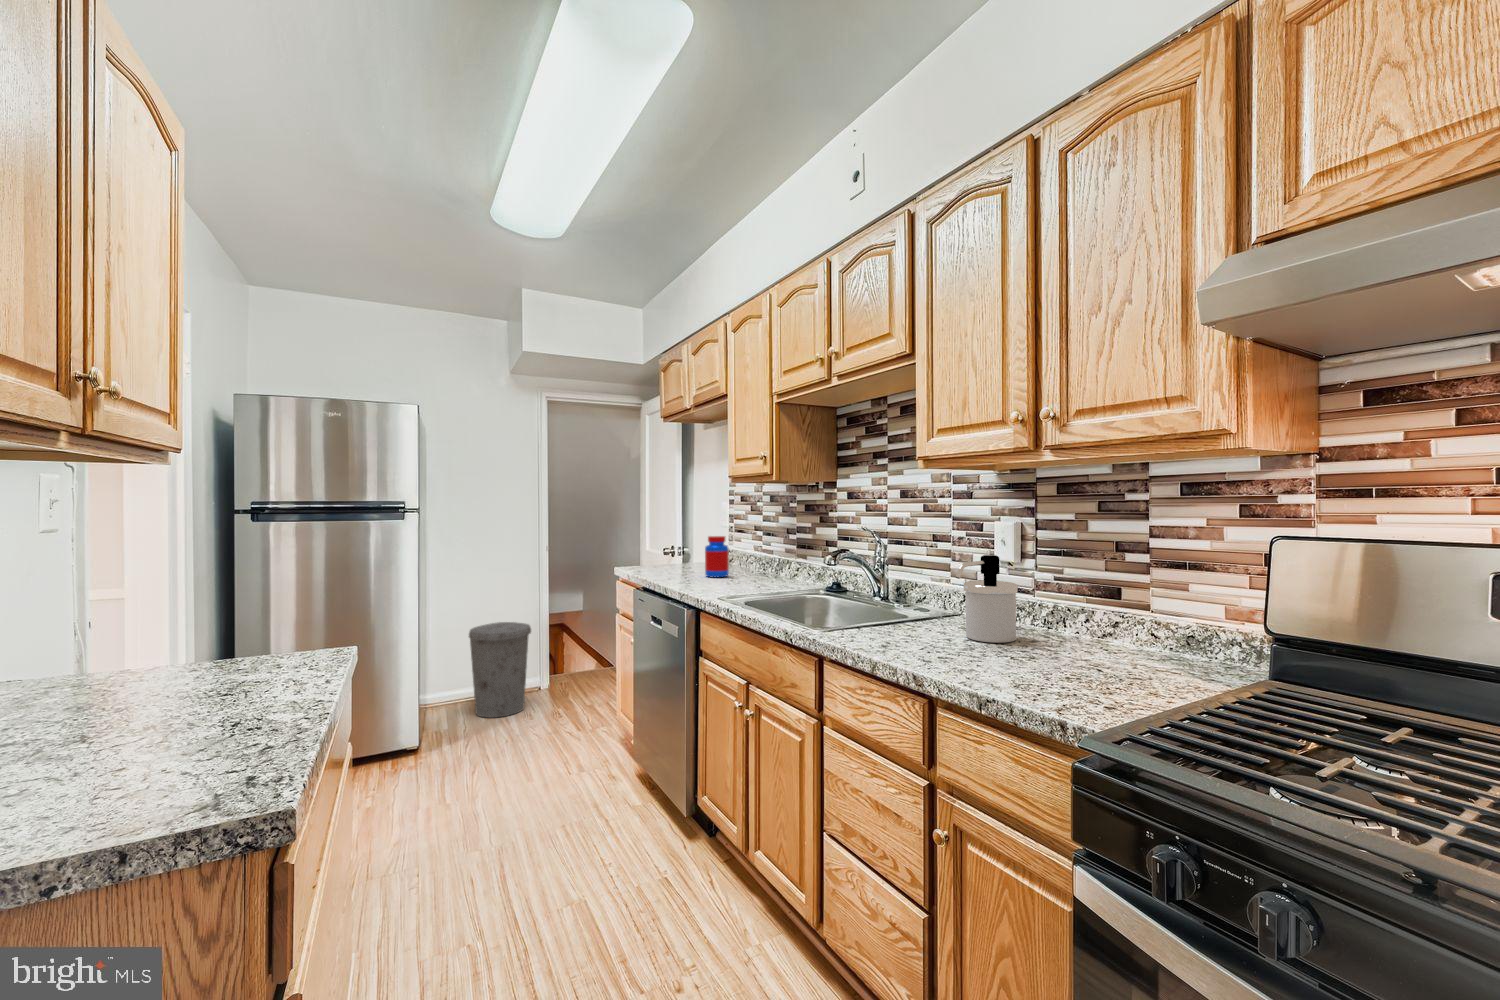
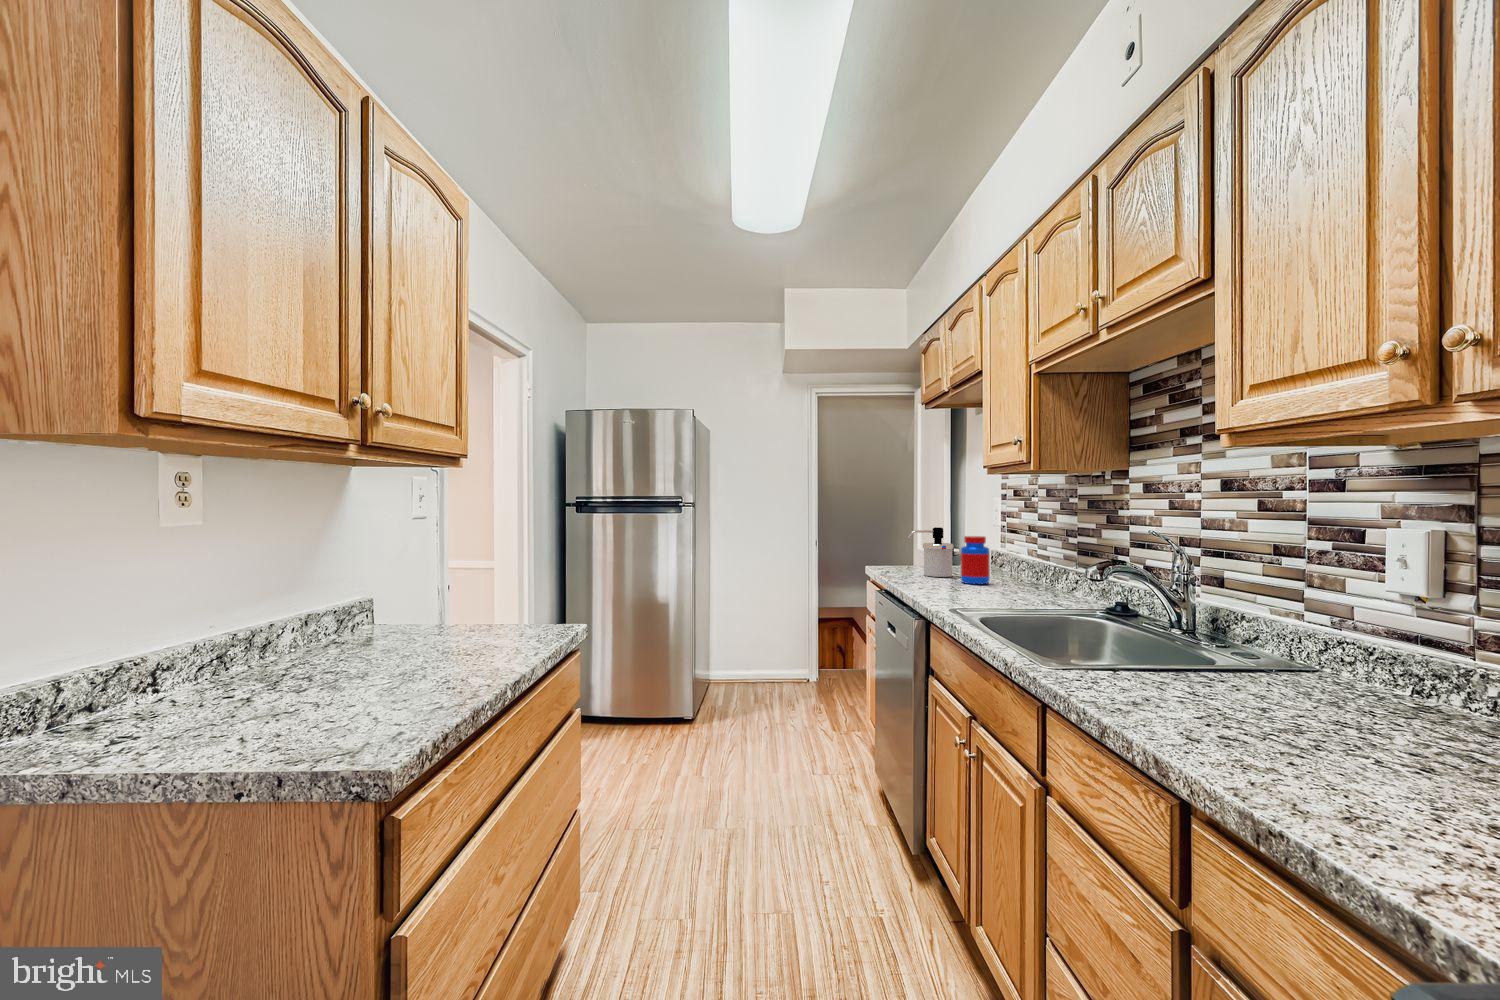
soap dispenser: present [956,555,1018,643] -> present [908,527,953,577]
trash can: present [469,622,531,718] -> none [742,613,799,704]

